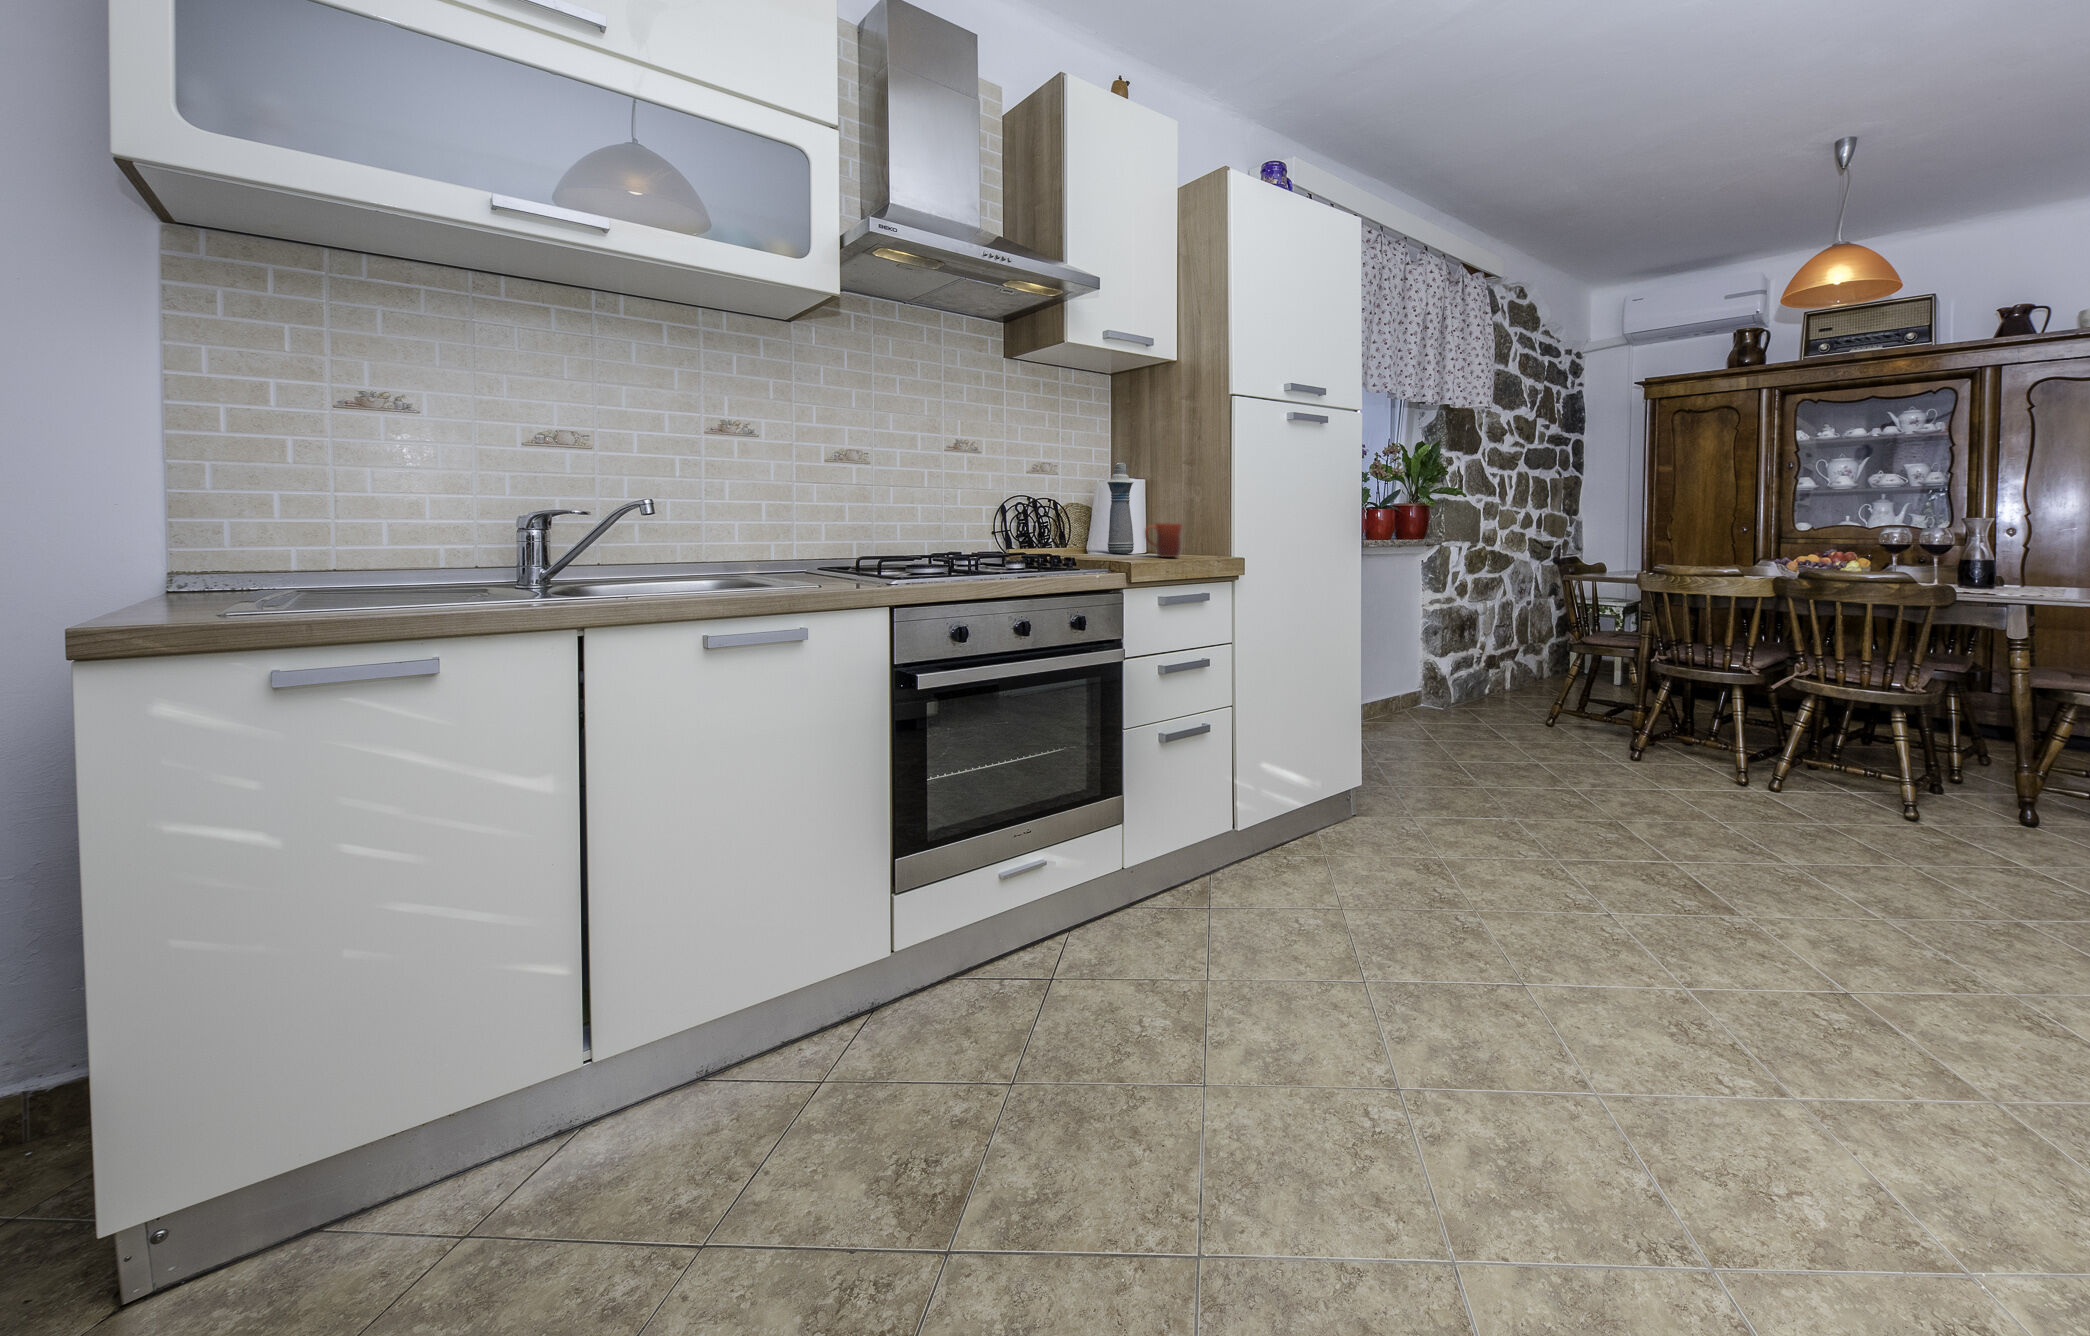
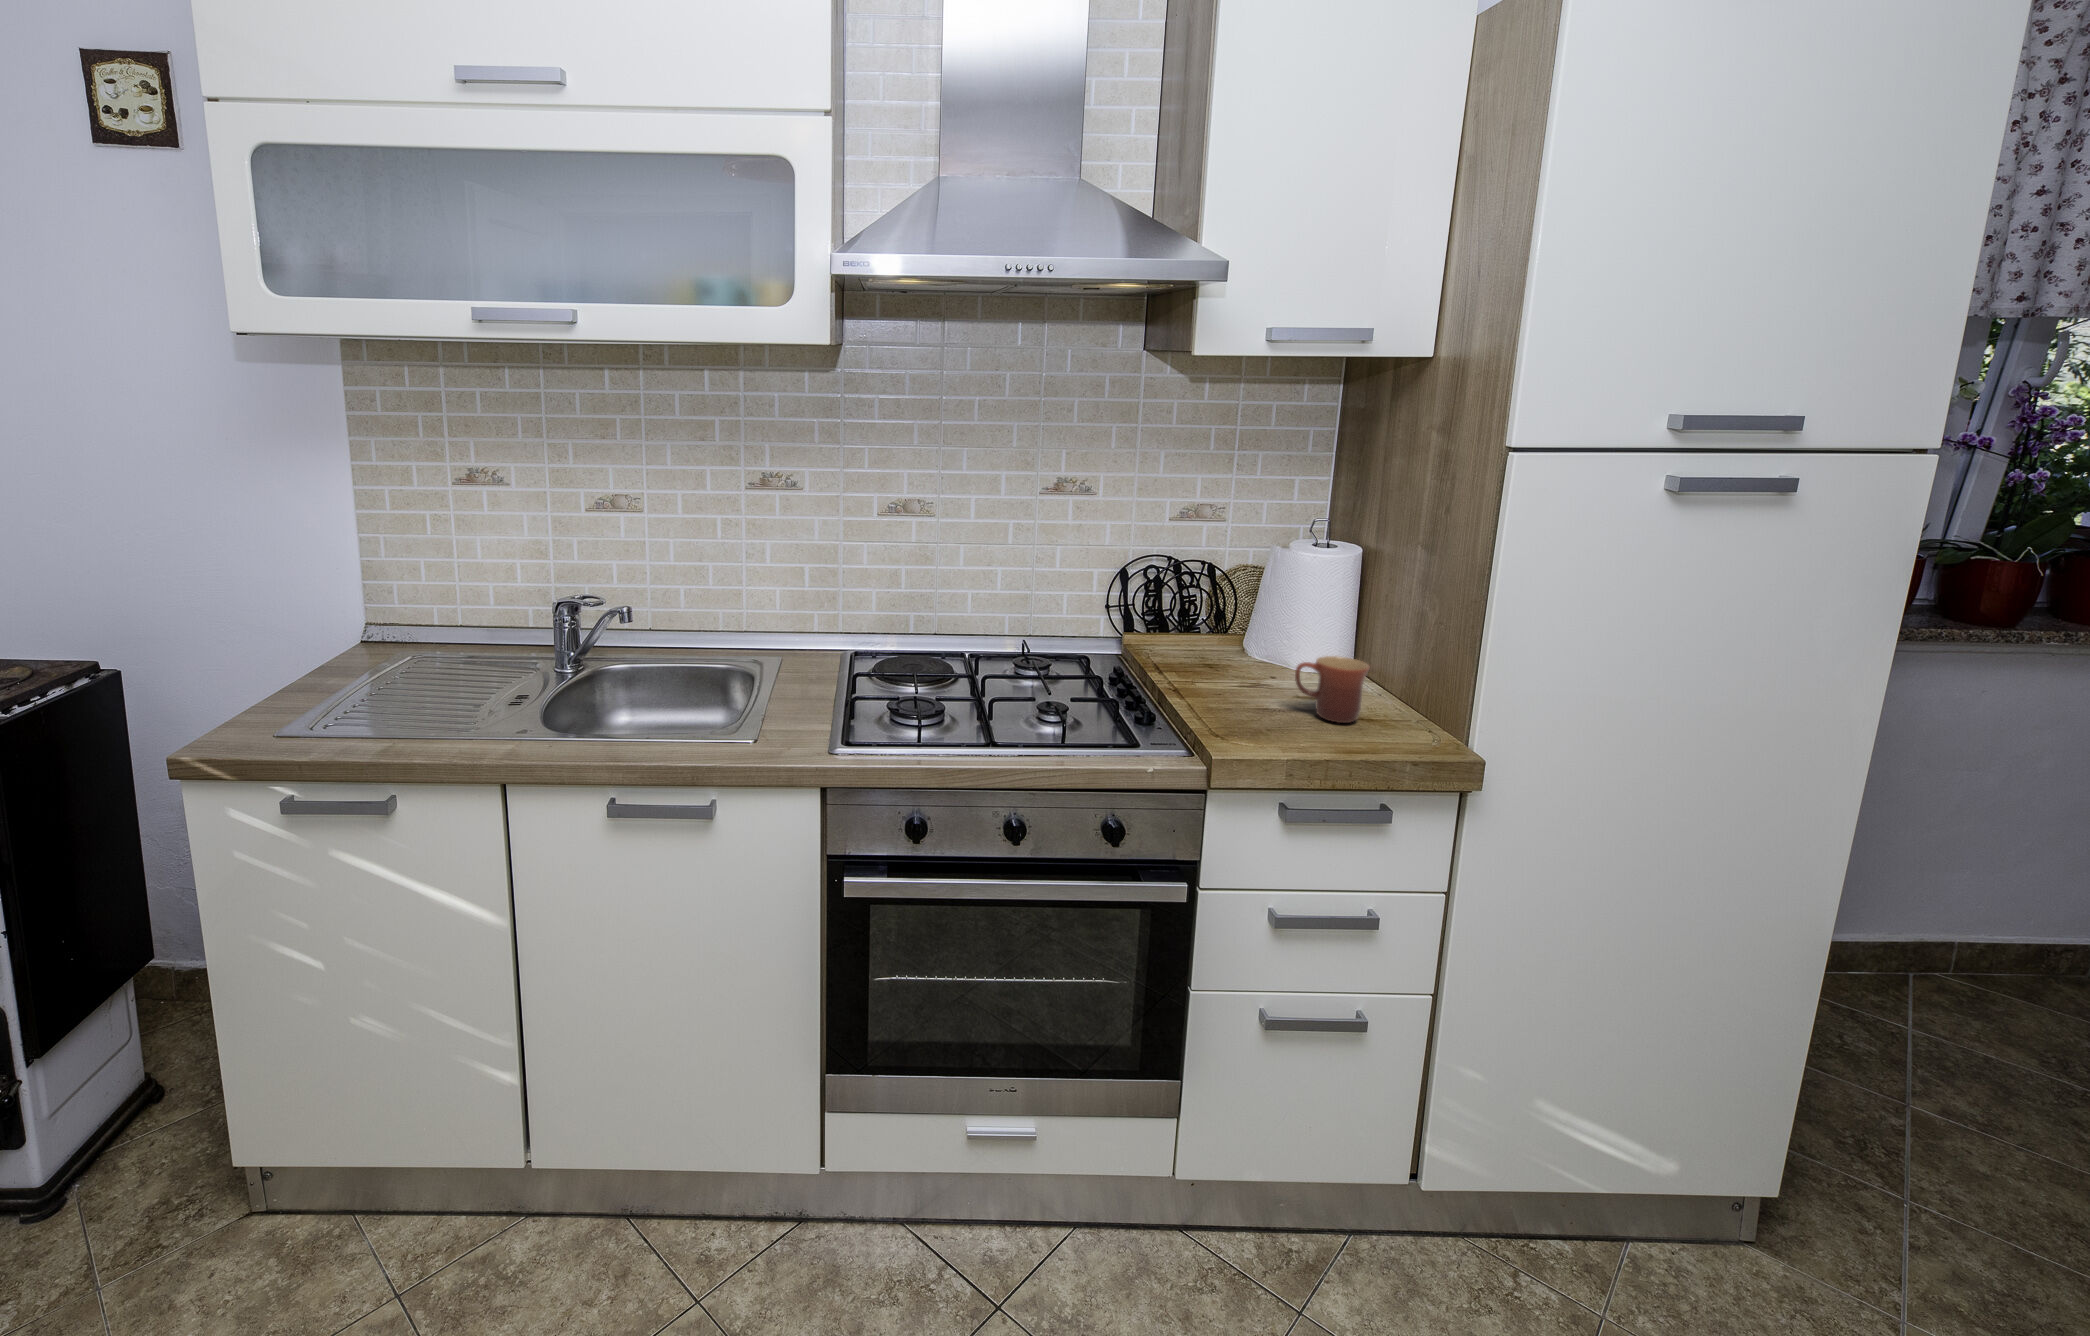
bottle: present [1107,464,1134,554] -> none [1249,543,1304,689]

